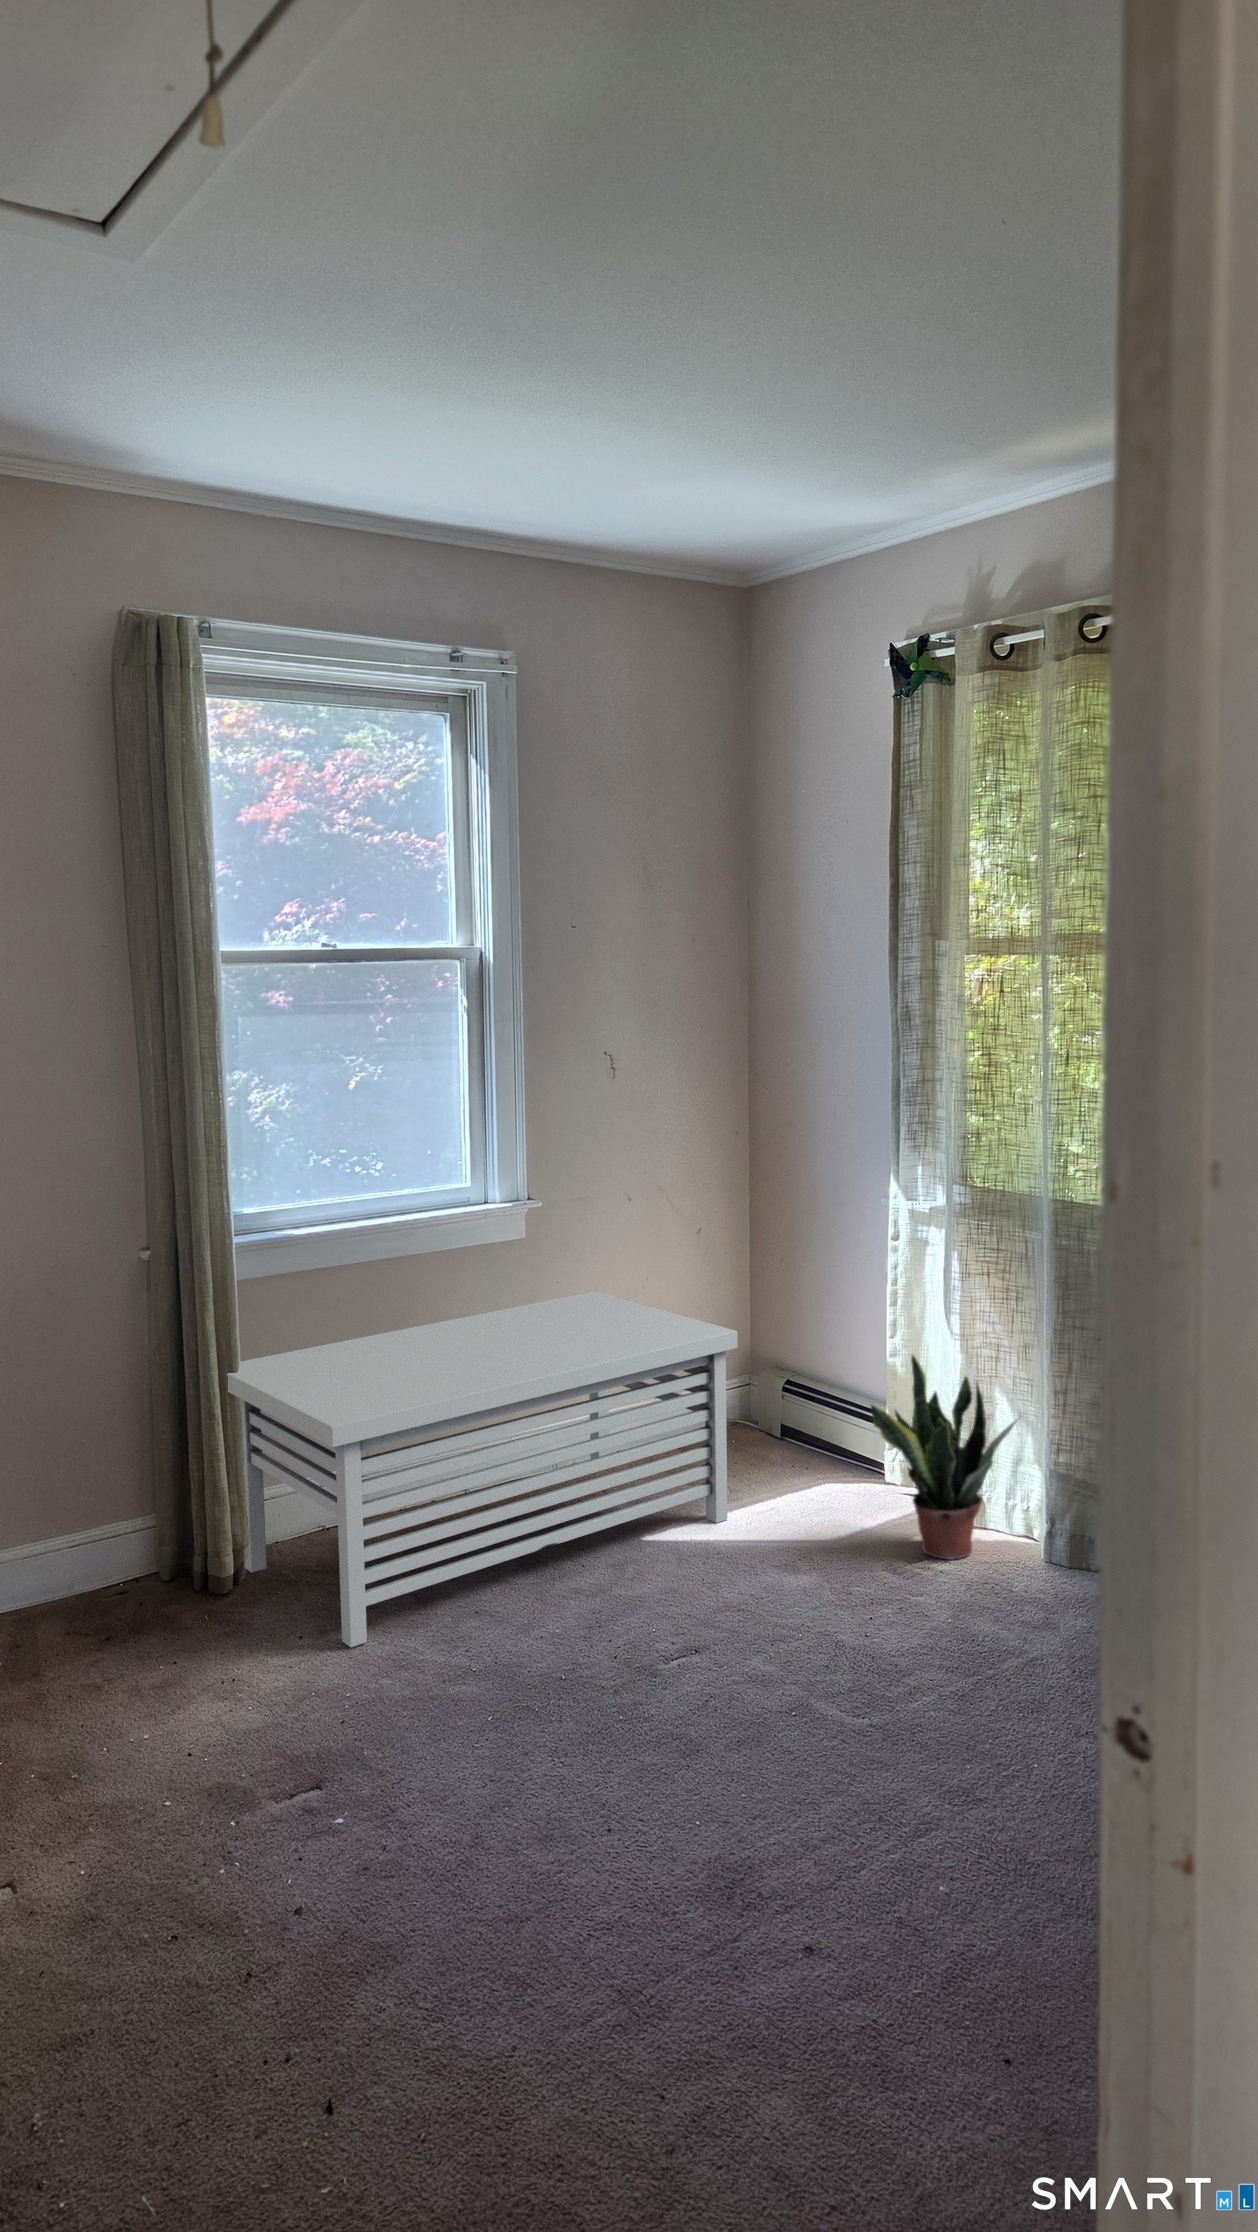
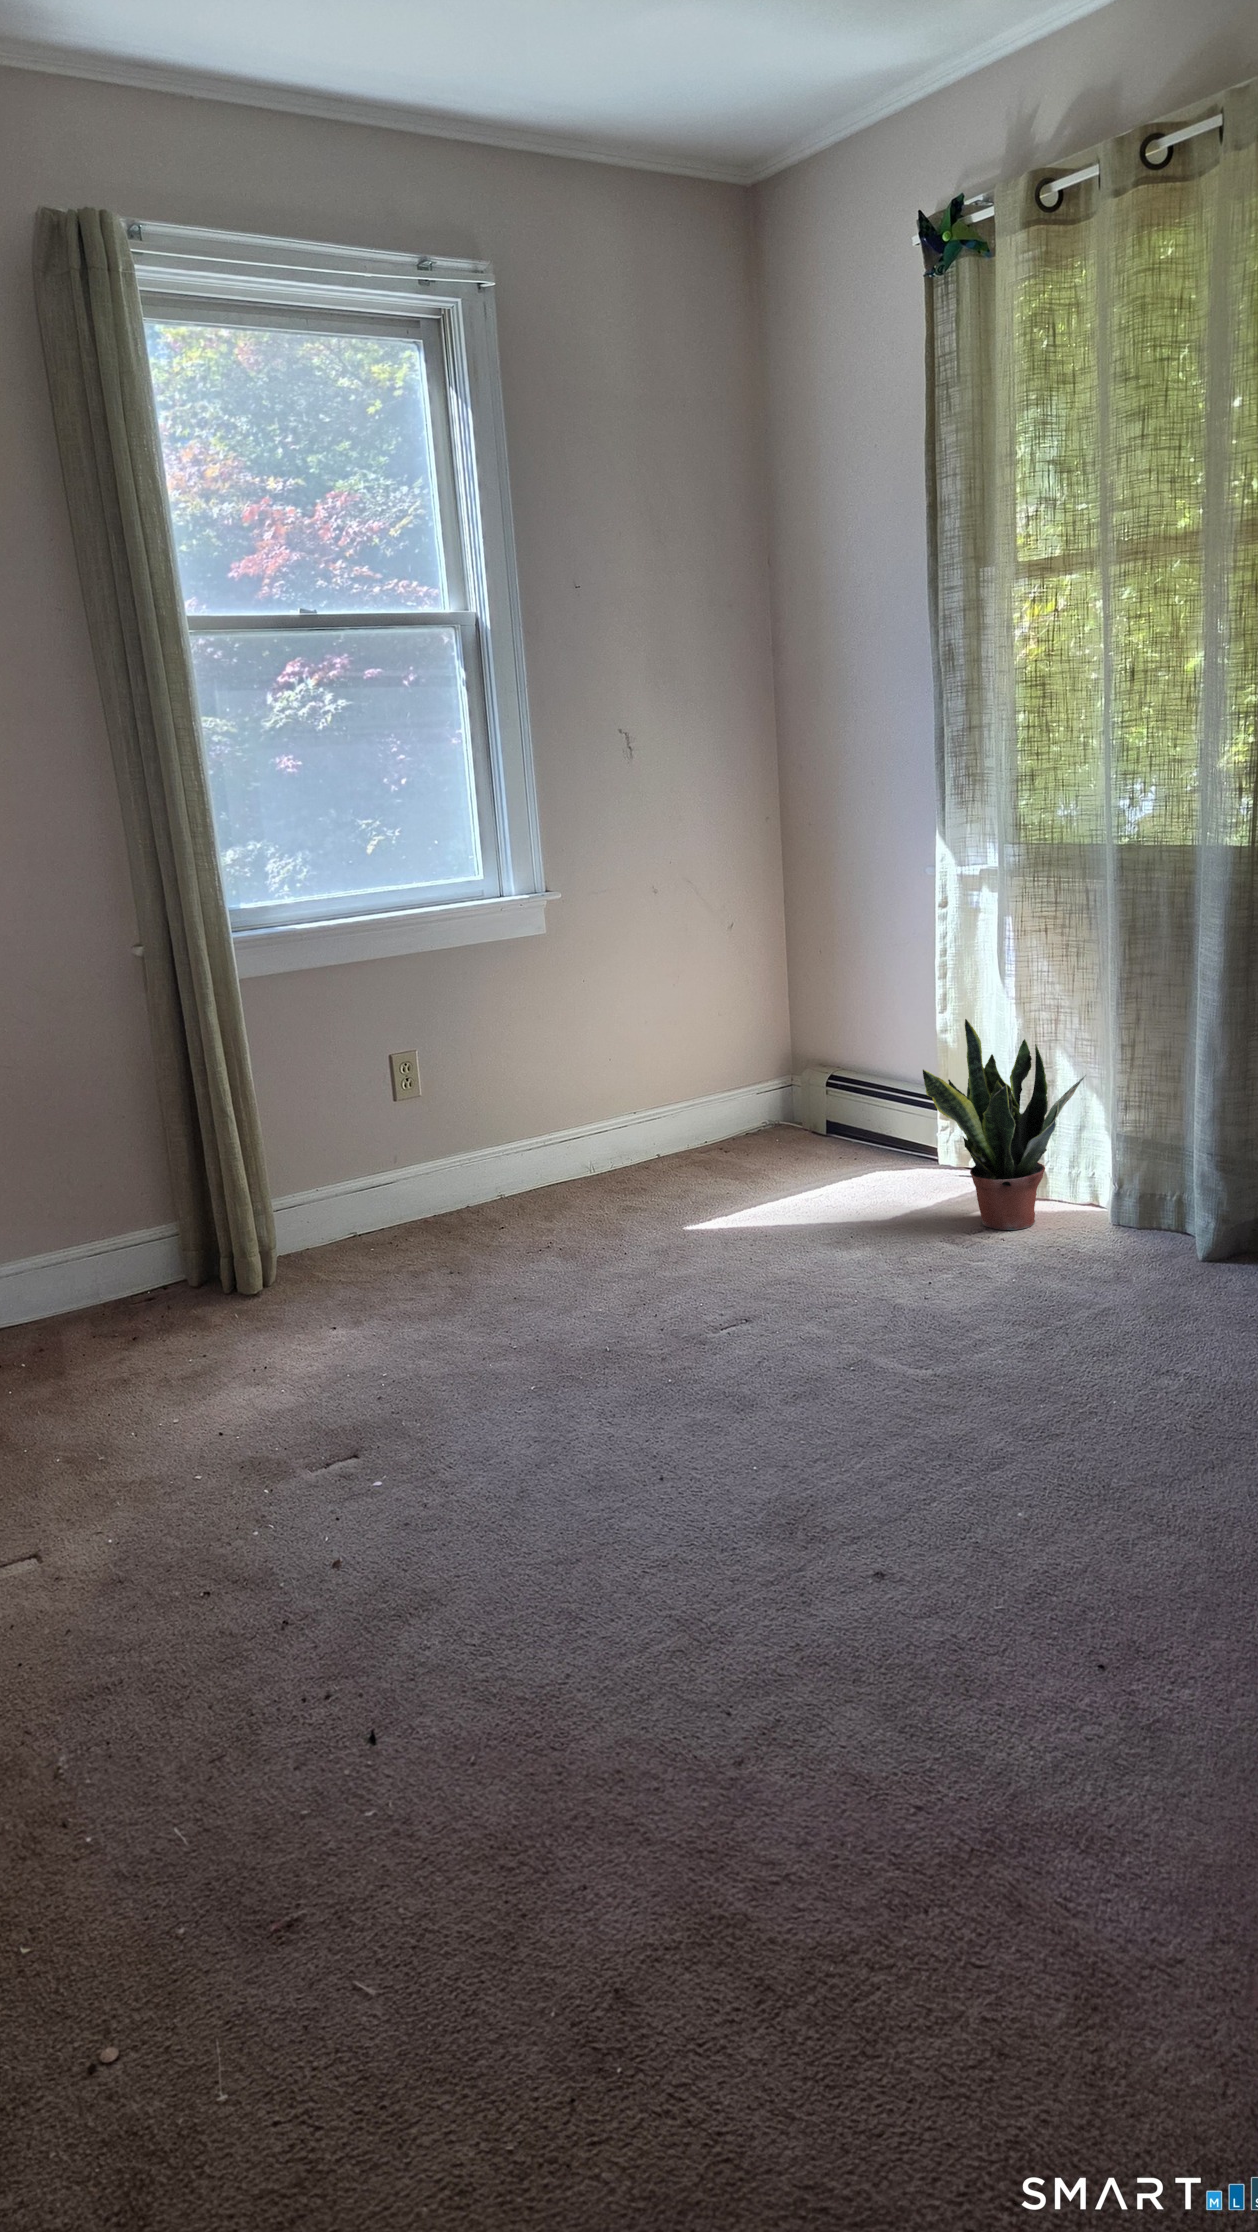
storage bench: present [227,1291,738,1647] -> none [223,988,777,1336]

